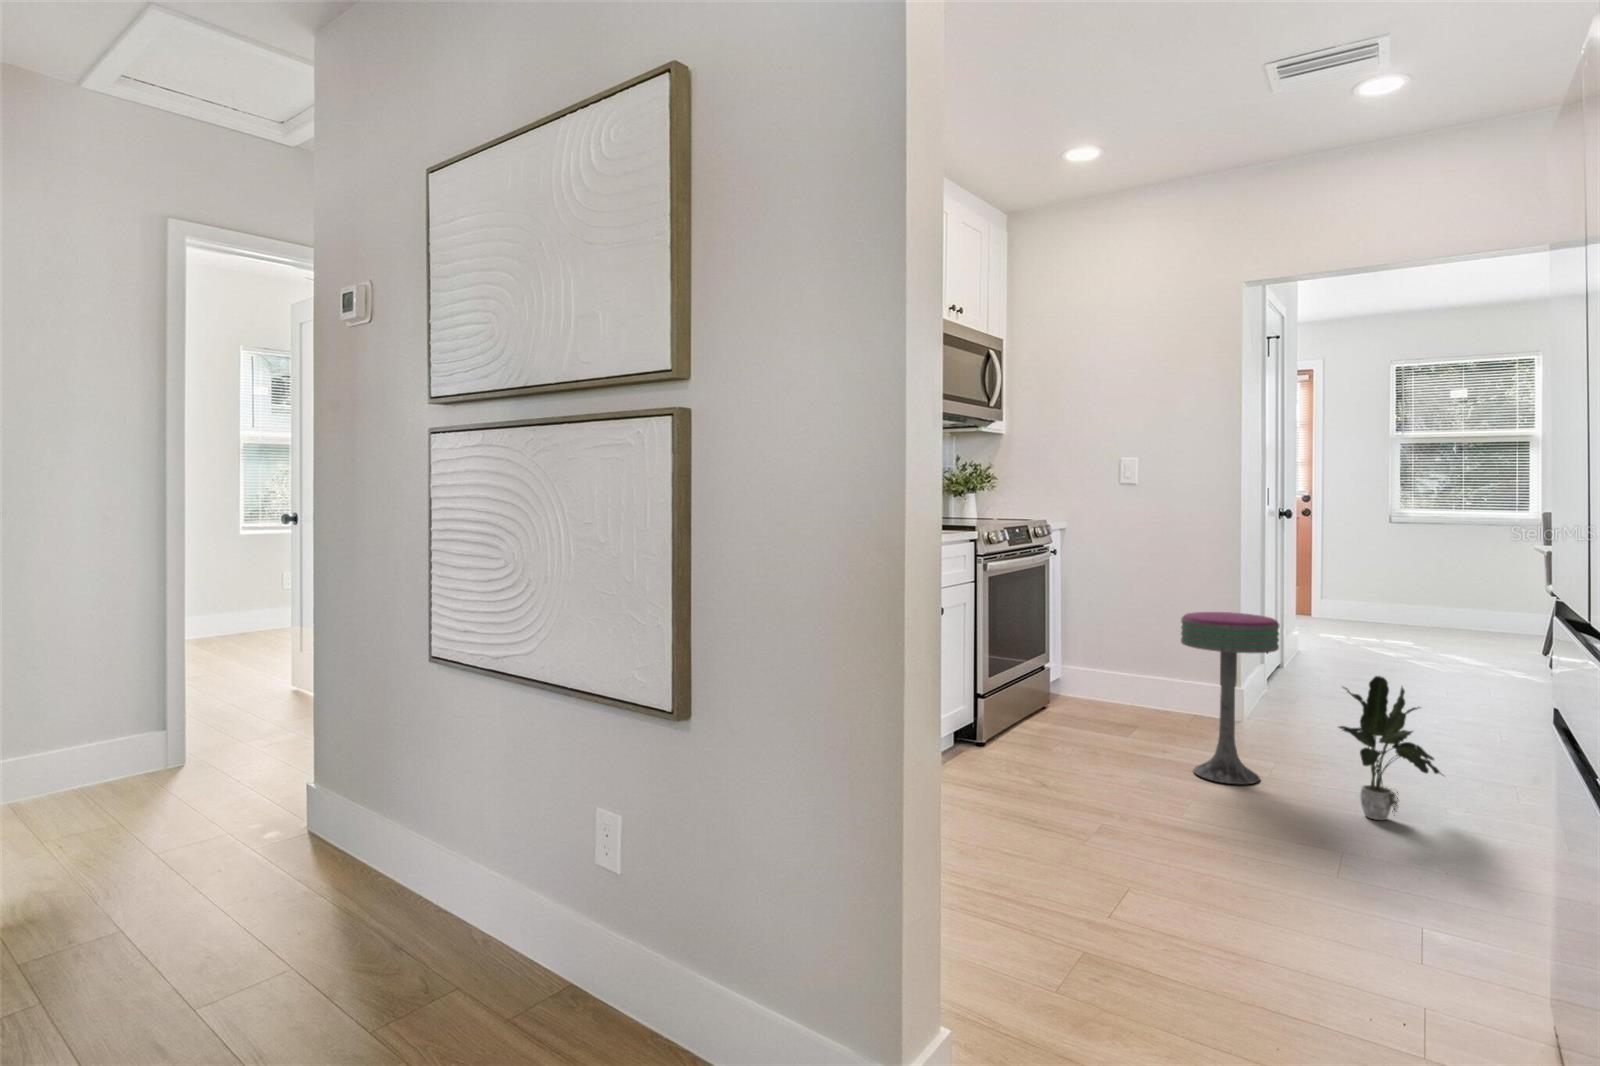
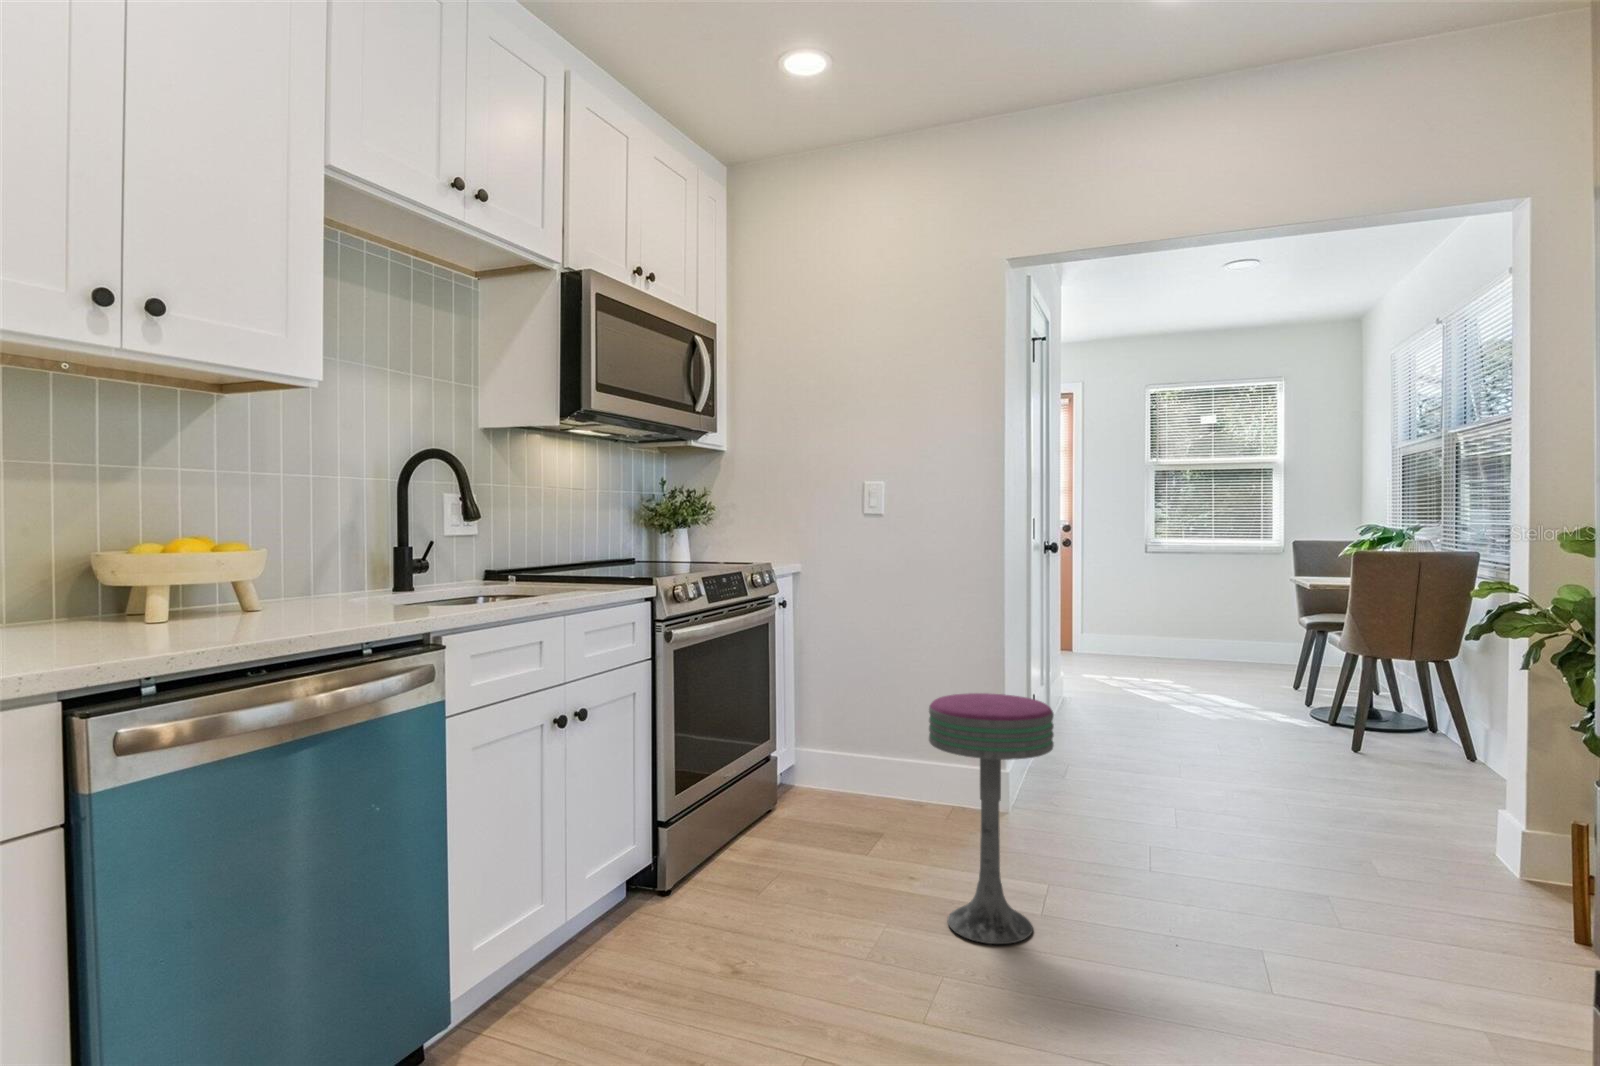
potted plant: present [1339,676,1443,820] -> none [1134,790,1274,1001]

